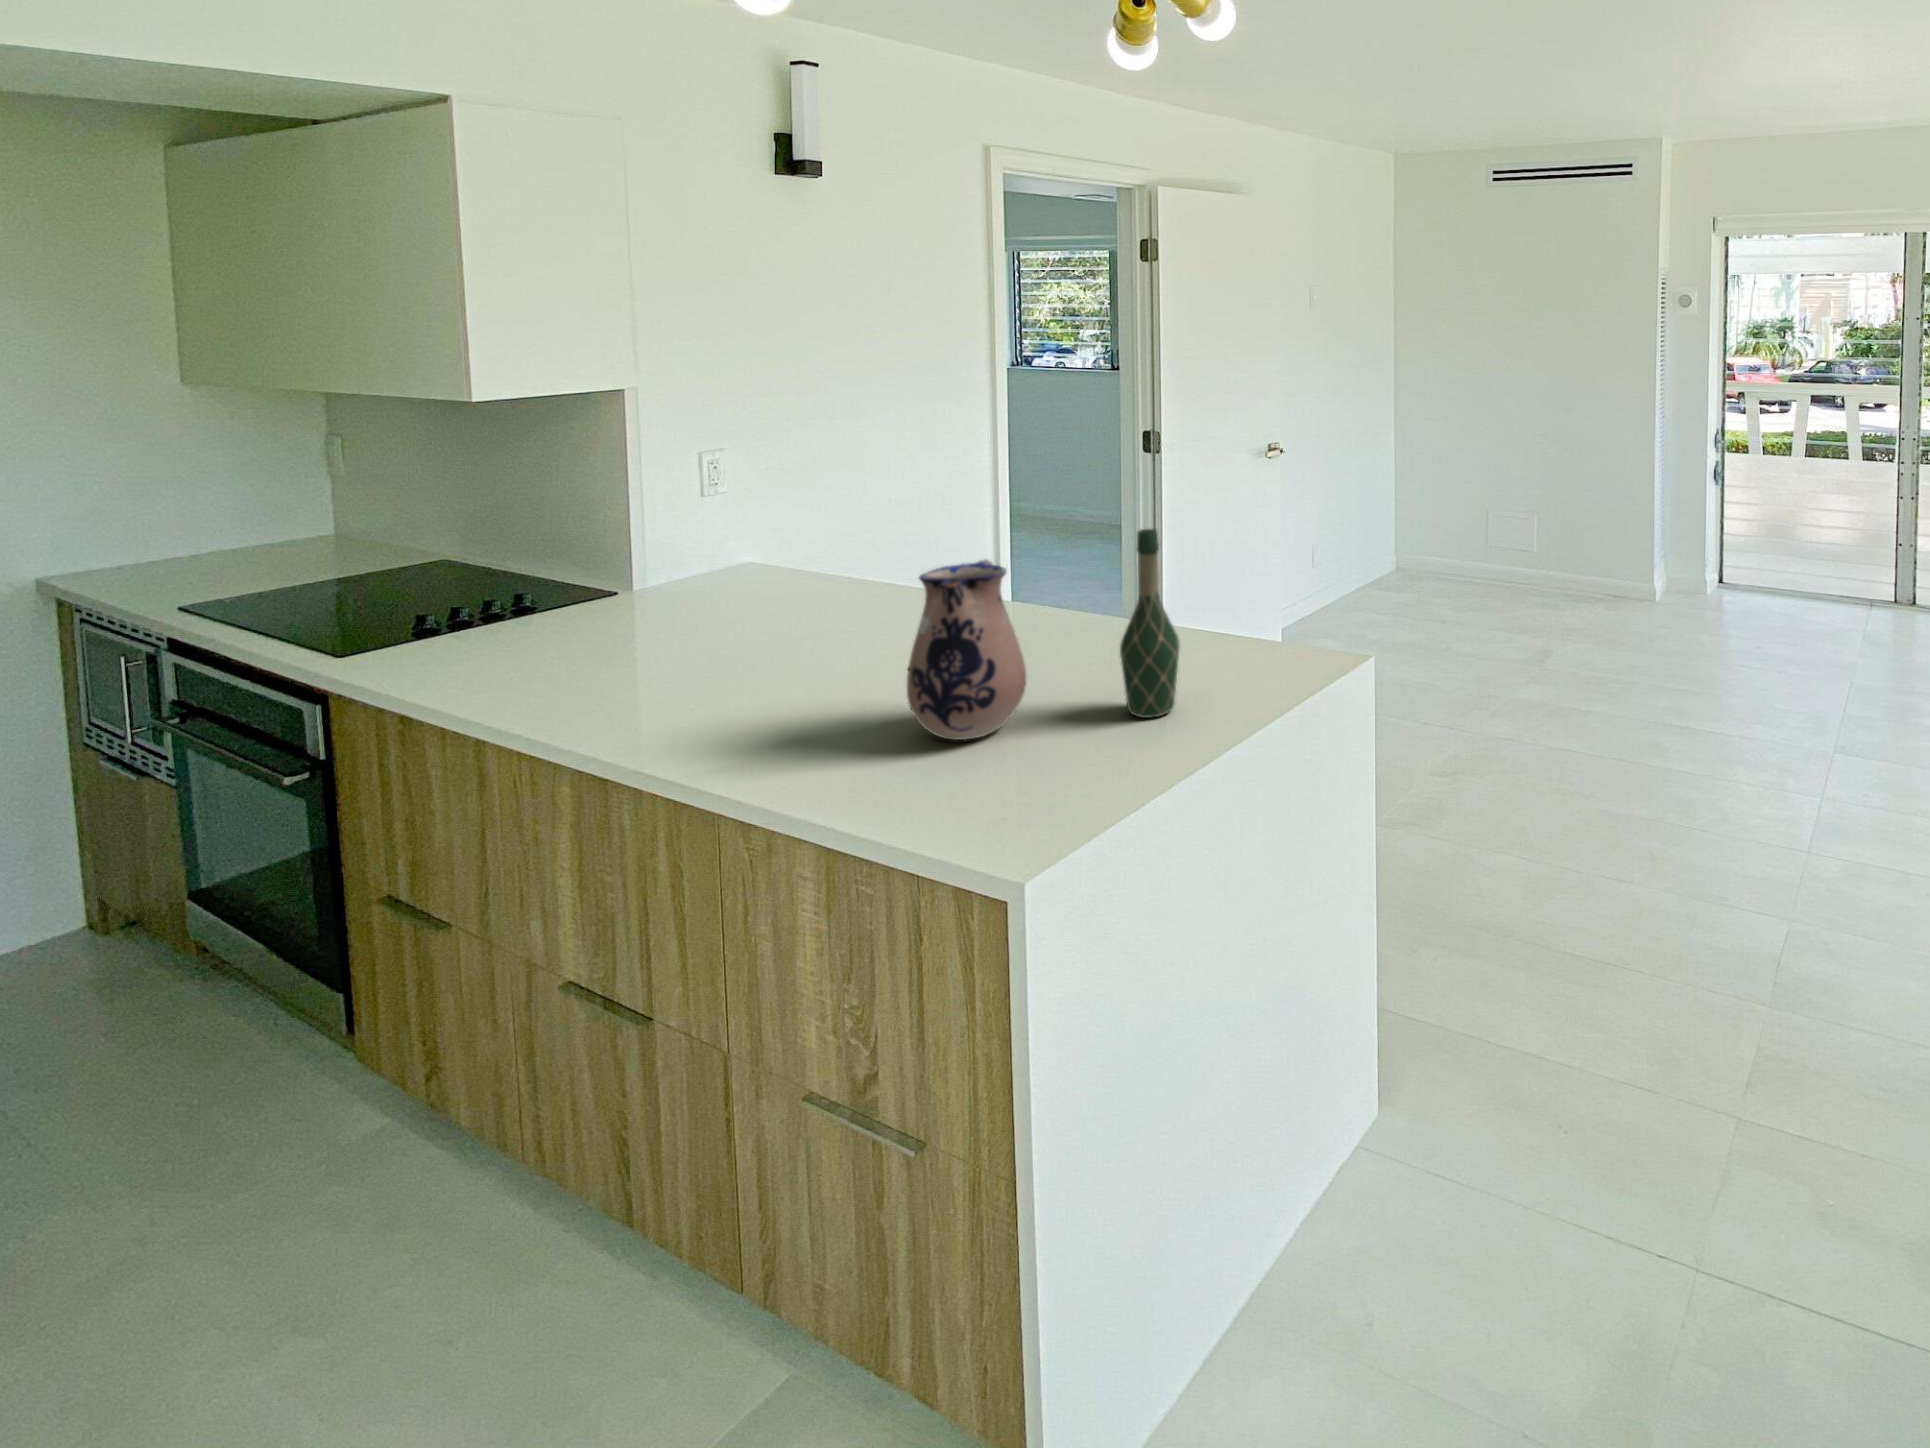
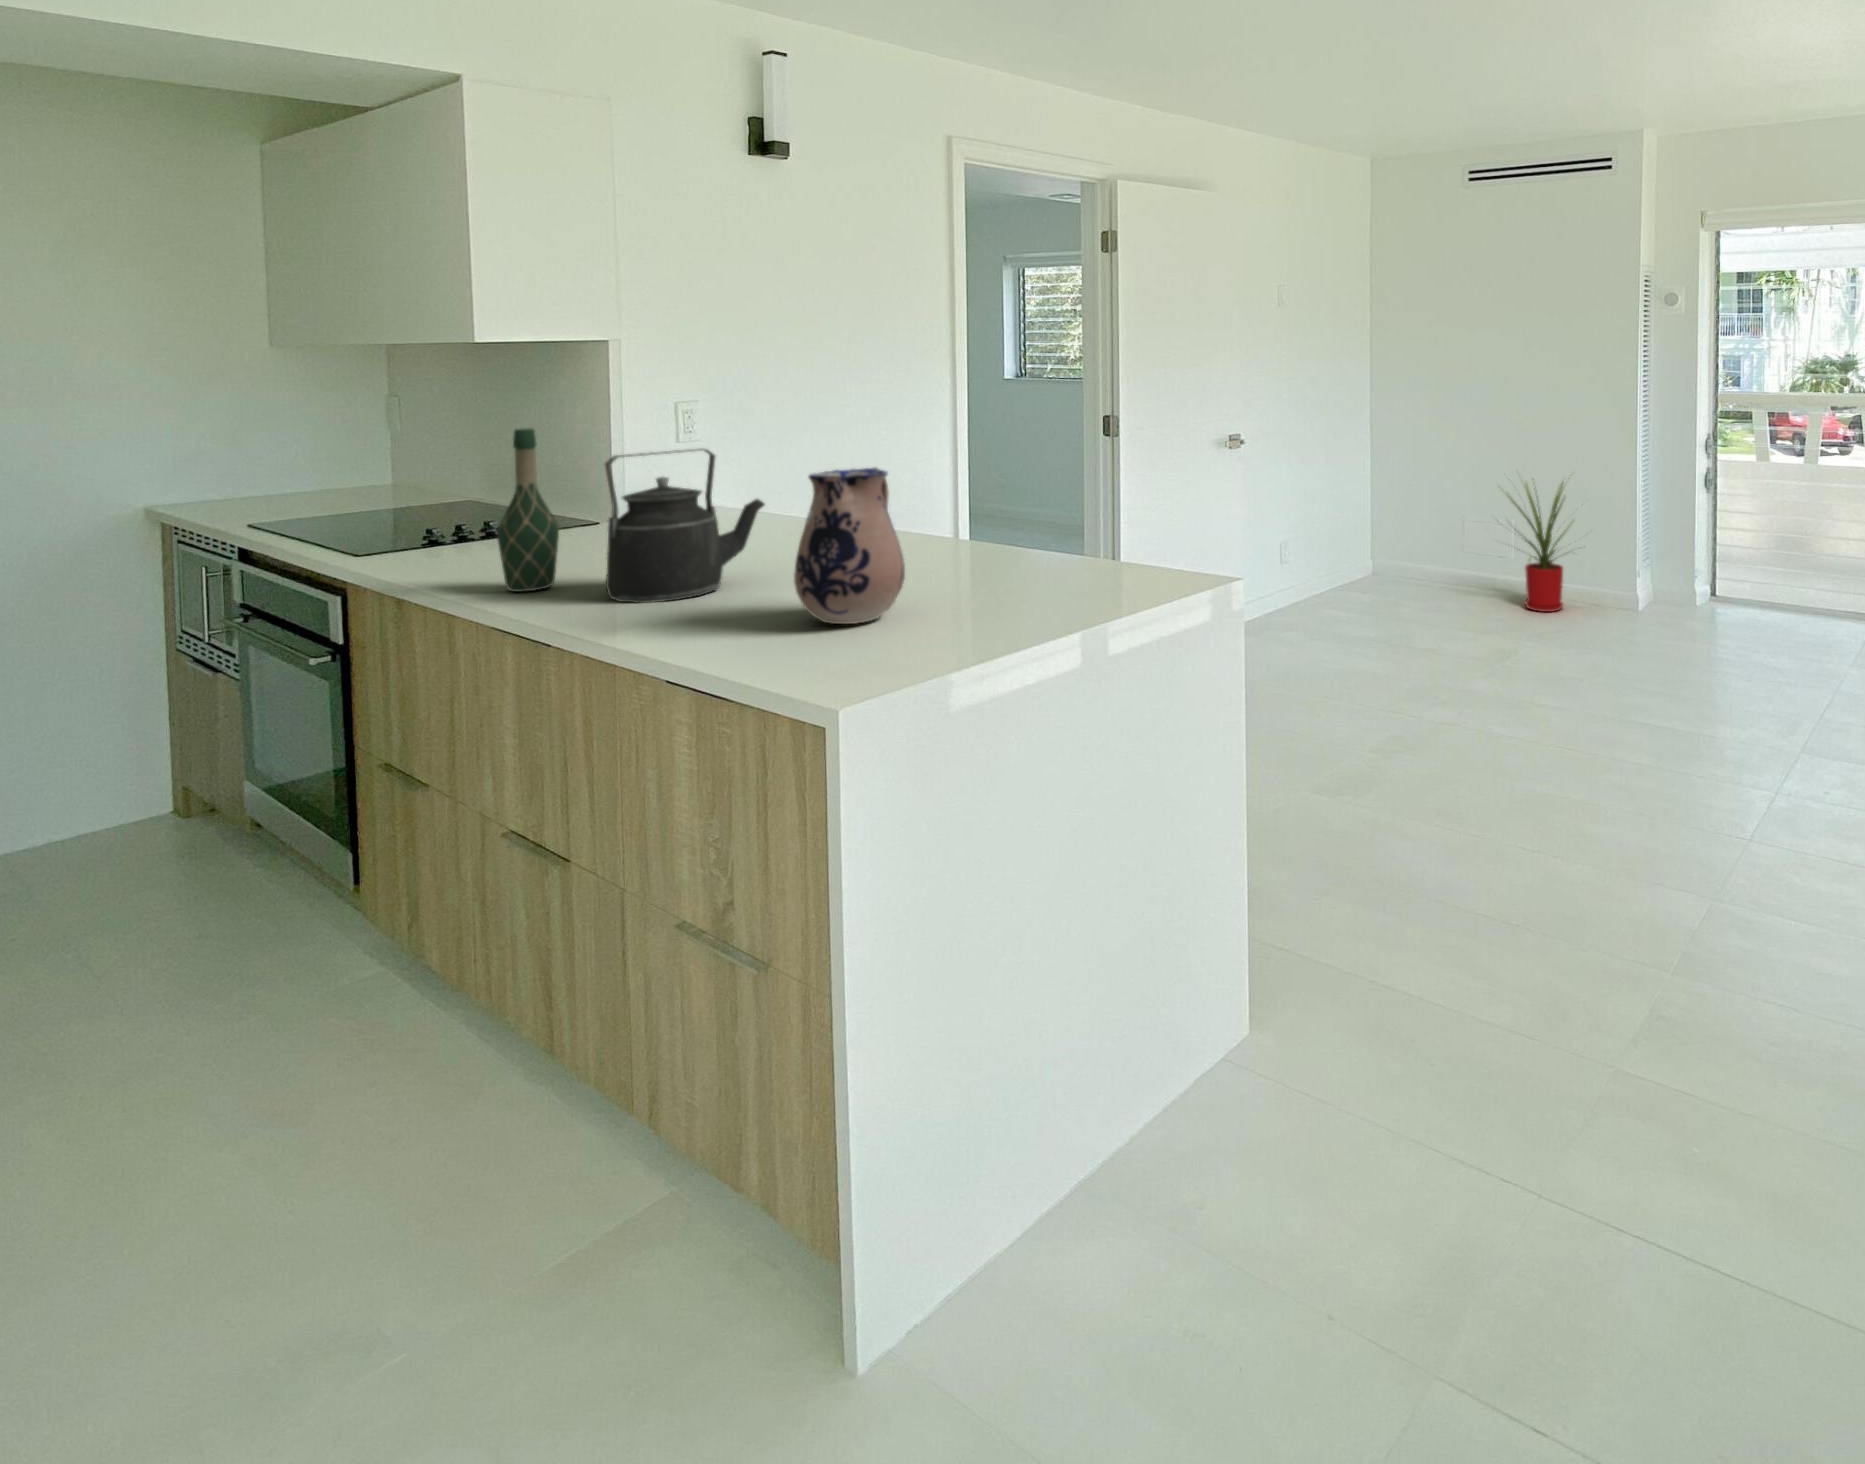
house plant: none [1501,468,1604,607] -> present [1502,482,1579,612]
wine bottle: present [1120,529,1180,718] -> present [497,428,559,592]
kettle: none [667,534,841,716] -> present [605,449,765,603]

